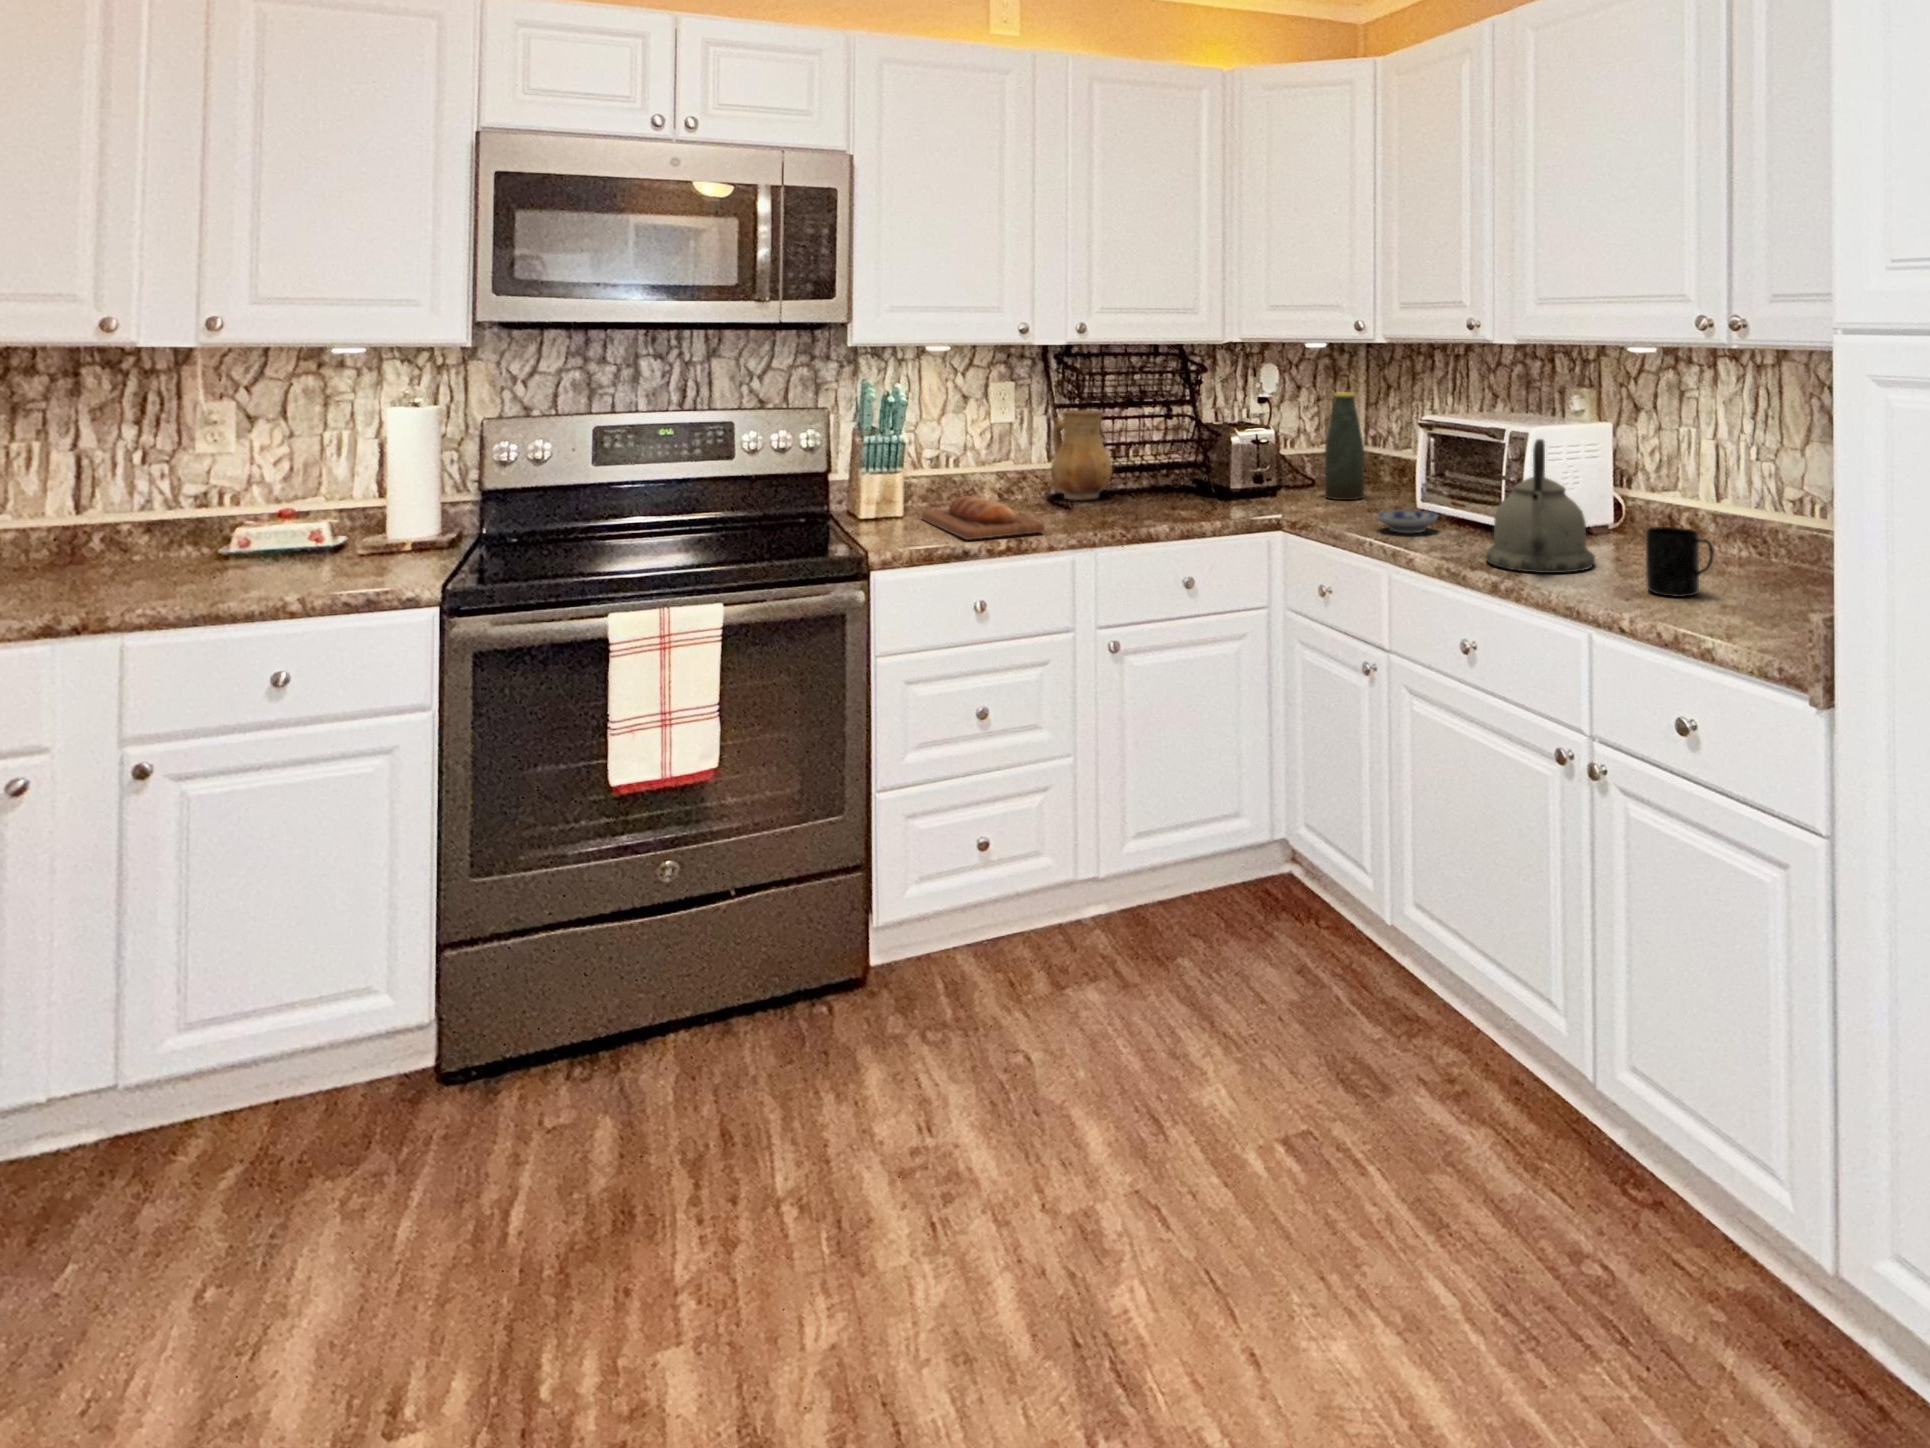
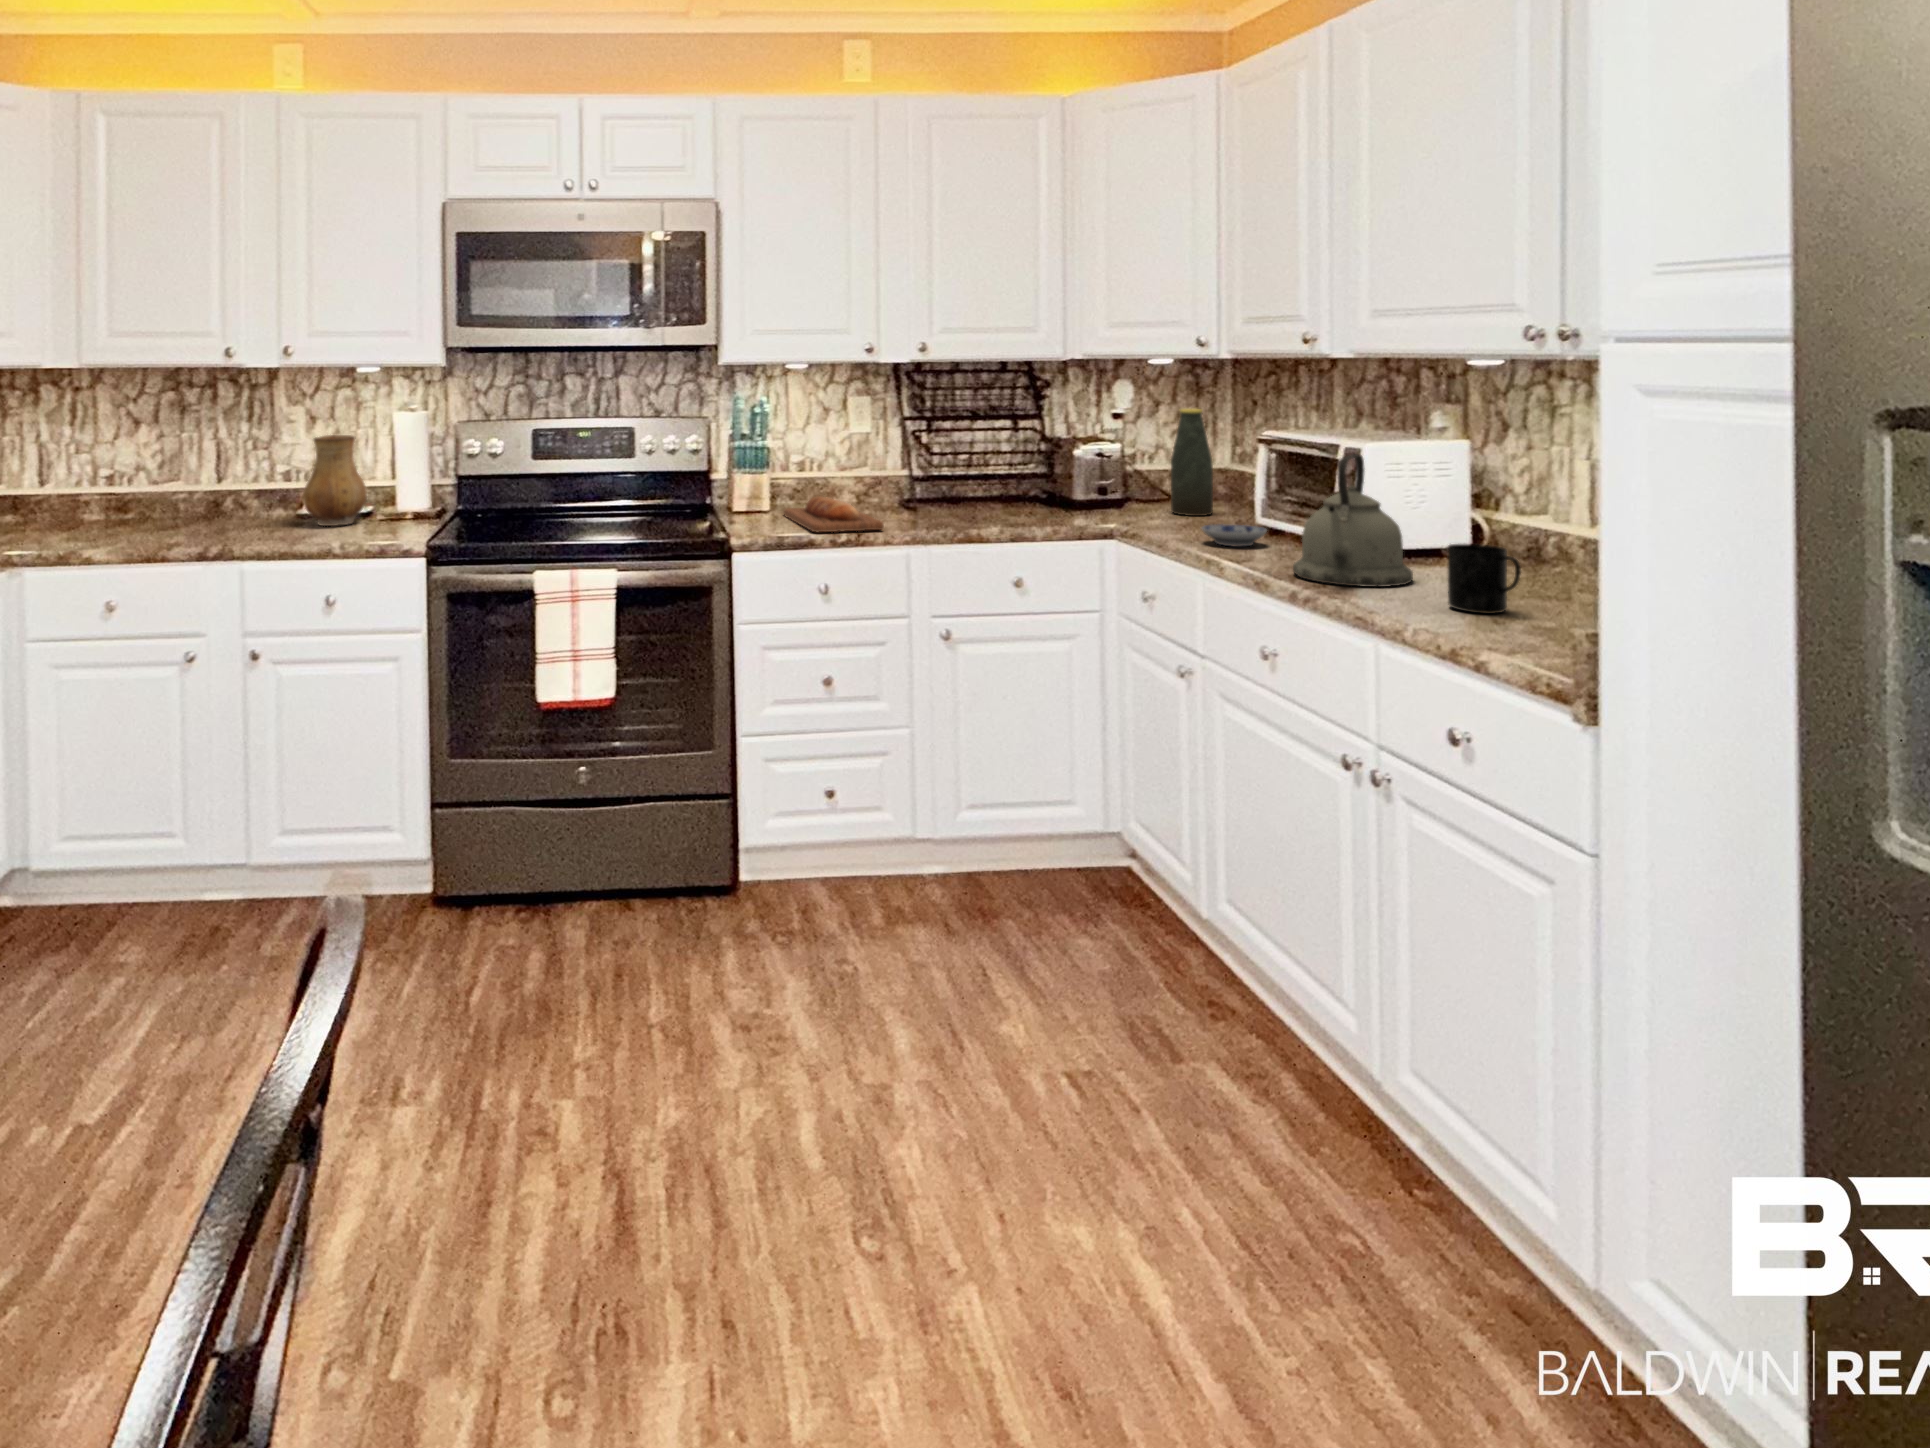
ceramic pitcher: present [1051,410,1112,500] -> present [303,435,367,526]

